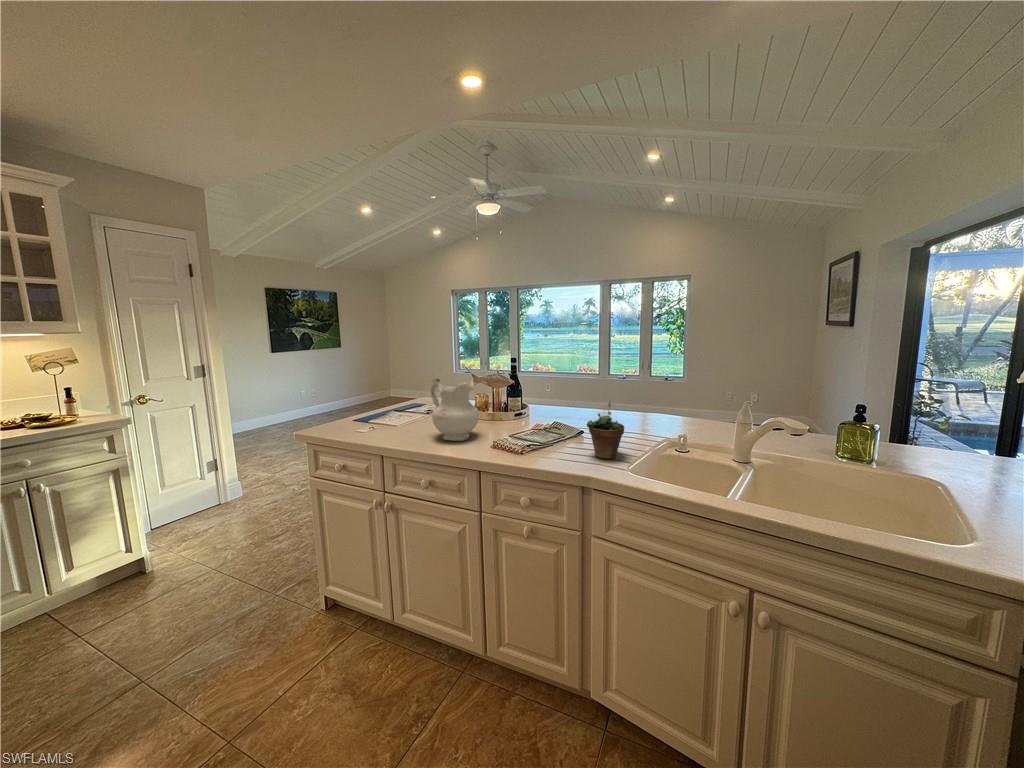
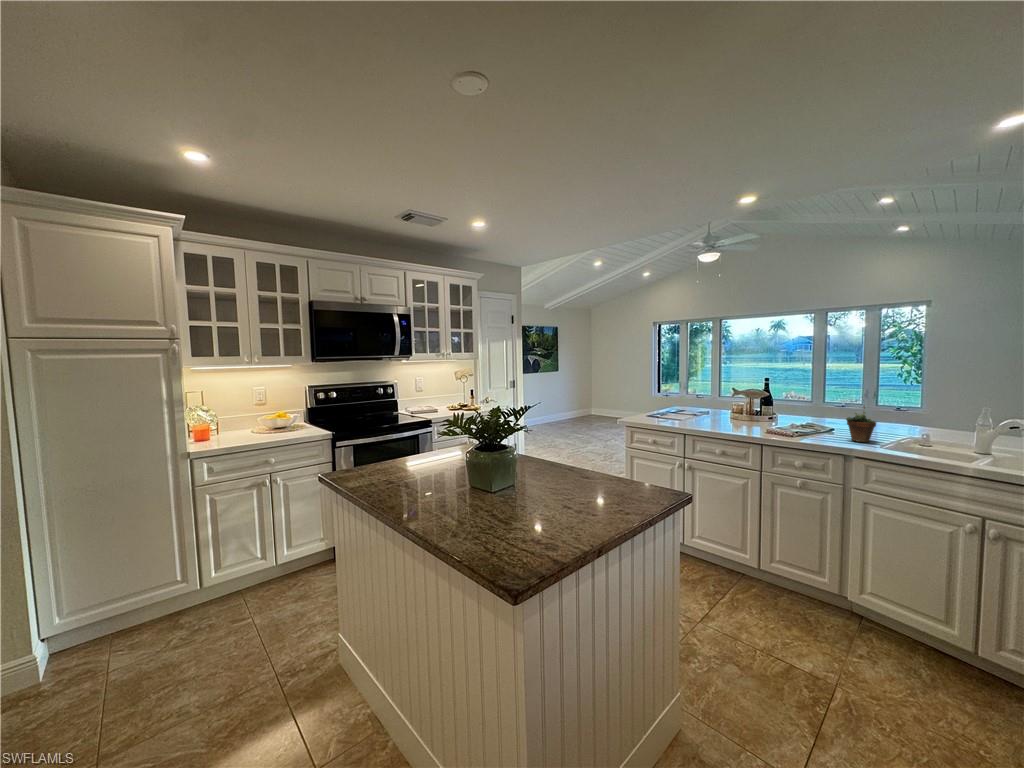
ceramic pitcher: present [430,378,479,441] -> none [716,389,753,429]

